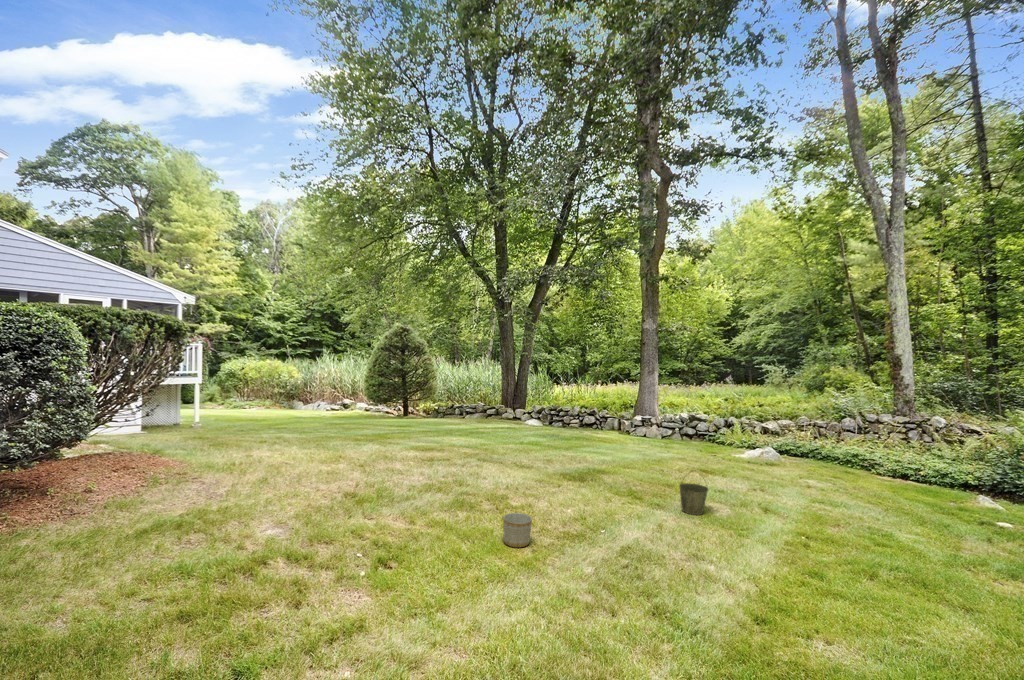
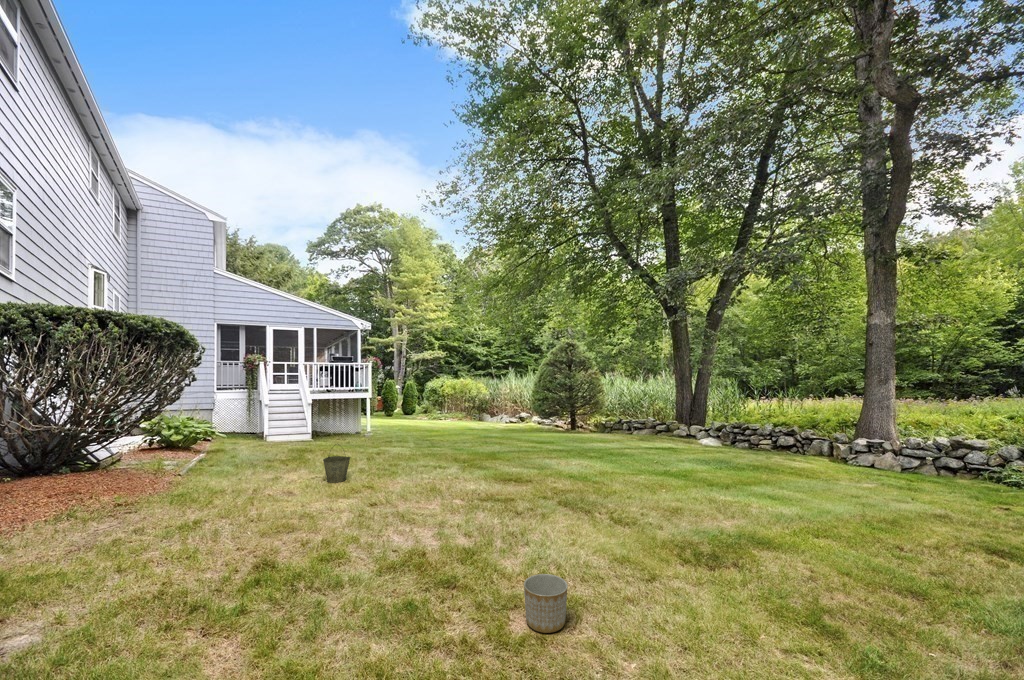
bucket: present [679,483,708,515] -> present [323,456,350,483]

